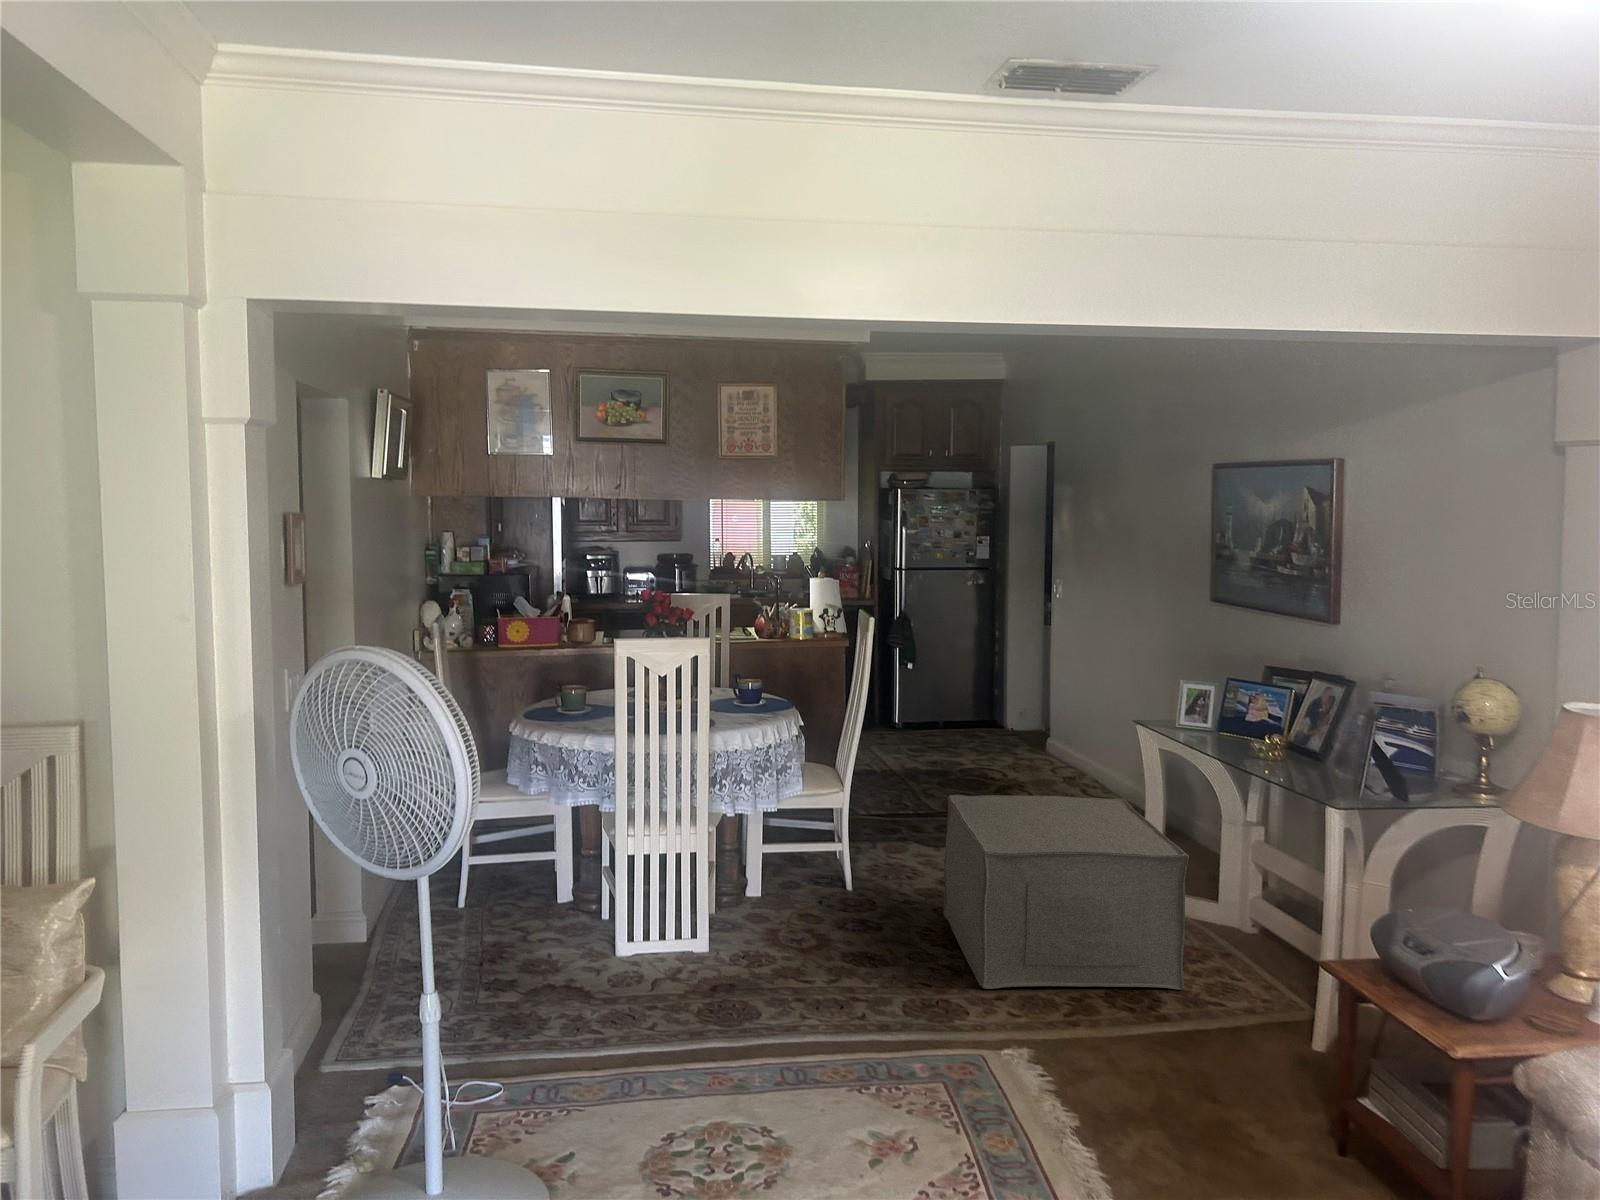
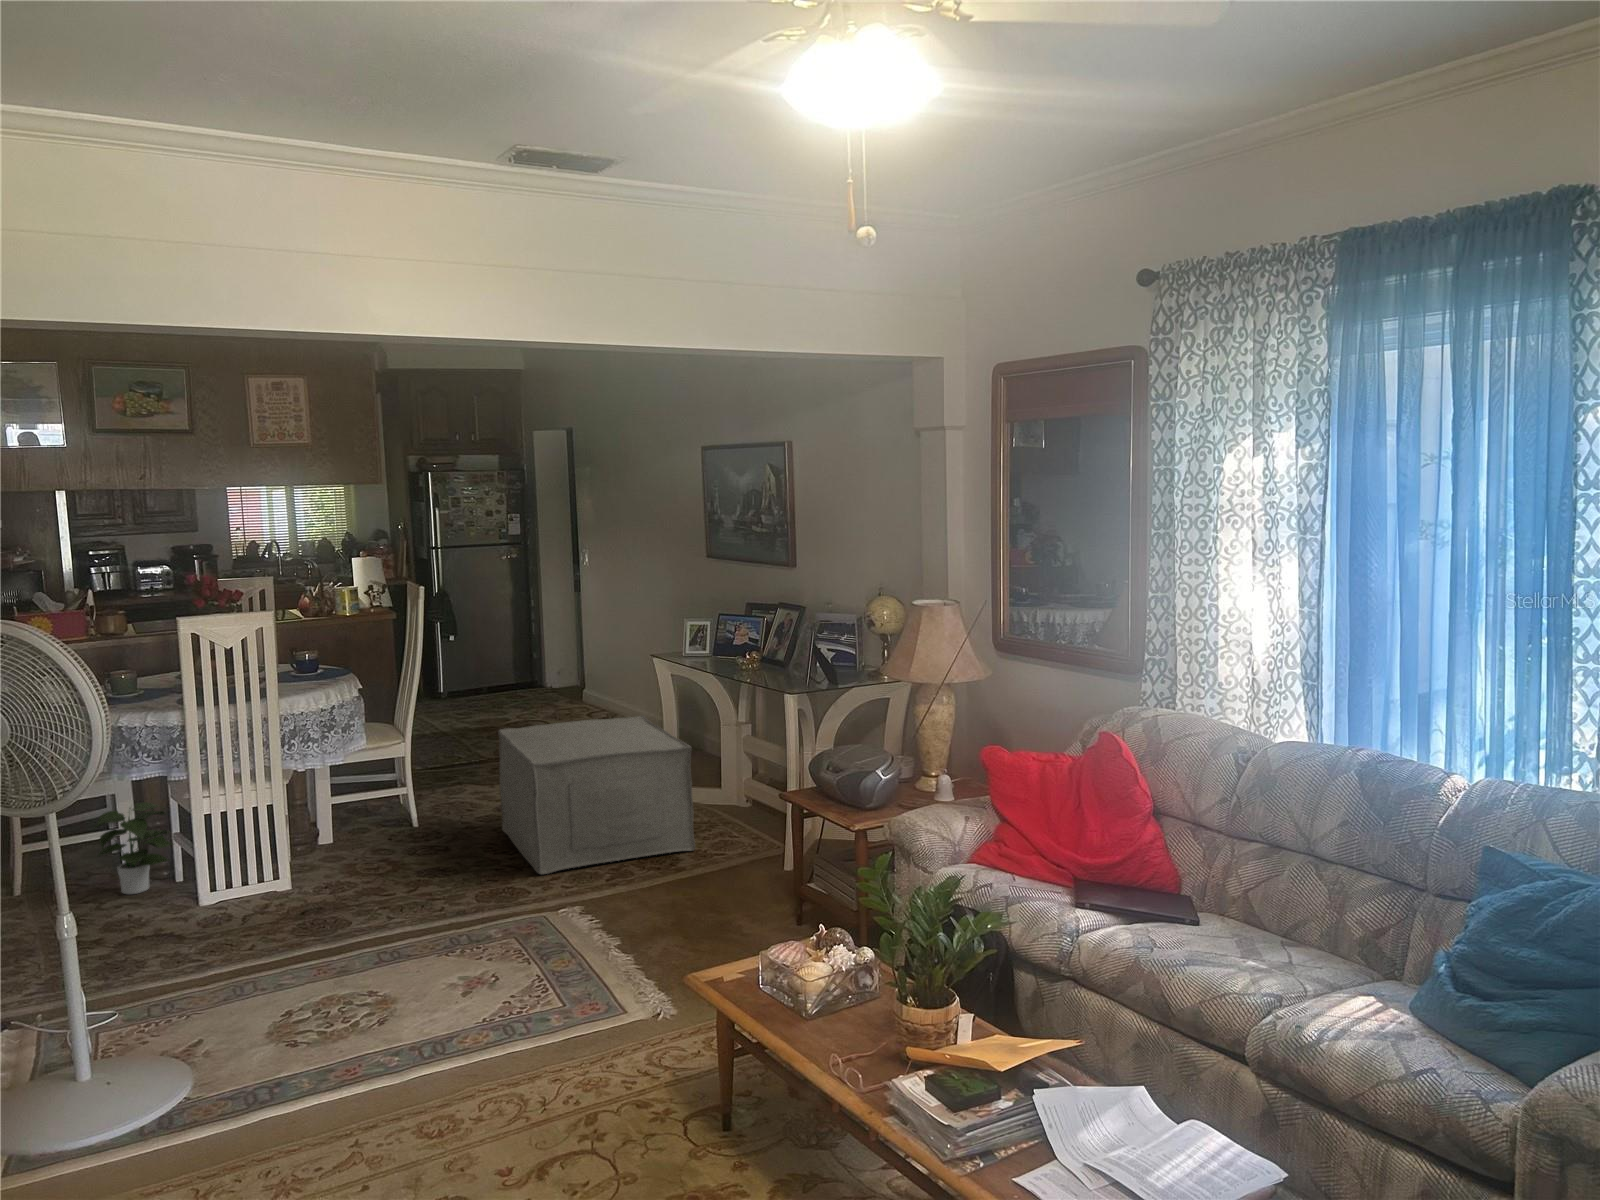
potted plant: none [523,828,599,926] -> present [95,802,172,894]

